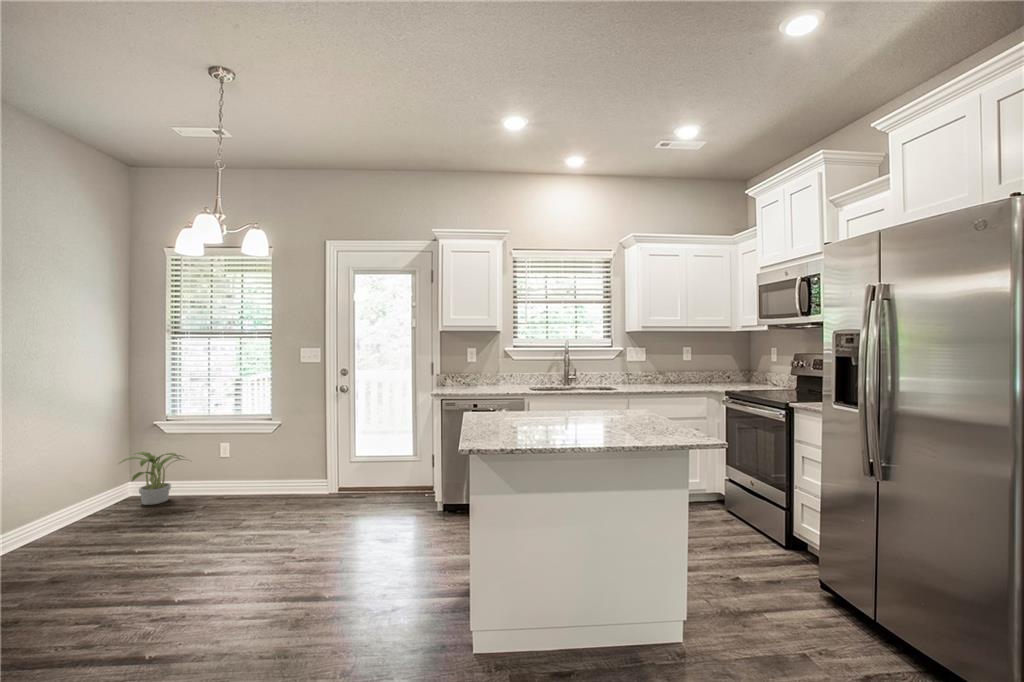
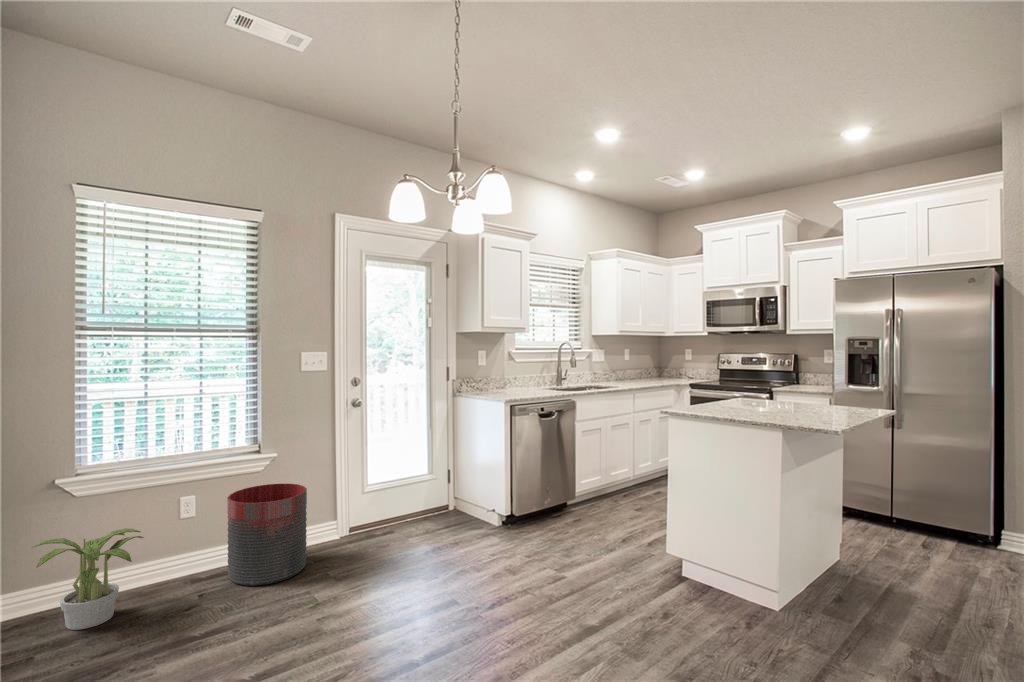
trash can: none [228,441,284,506] -> present [227,484,307,586]

